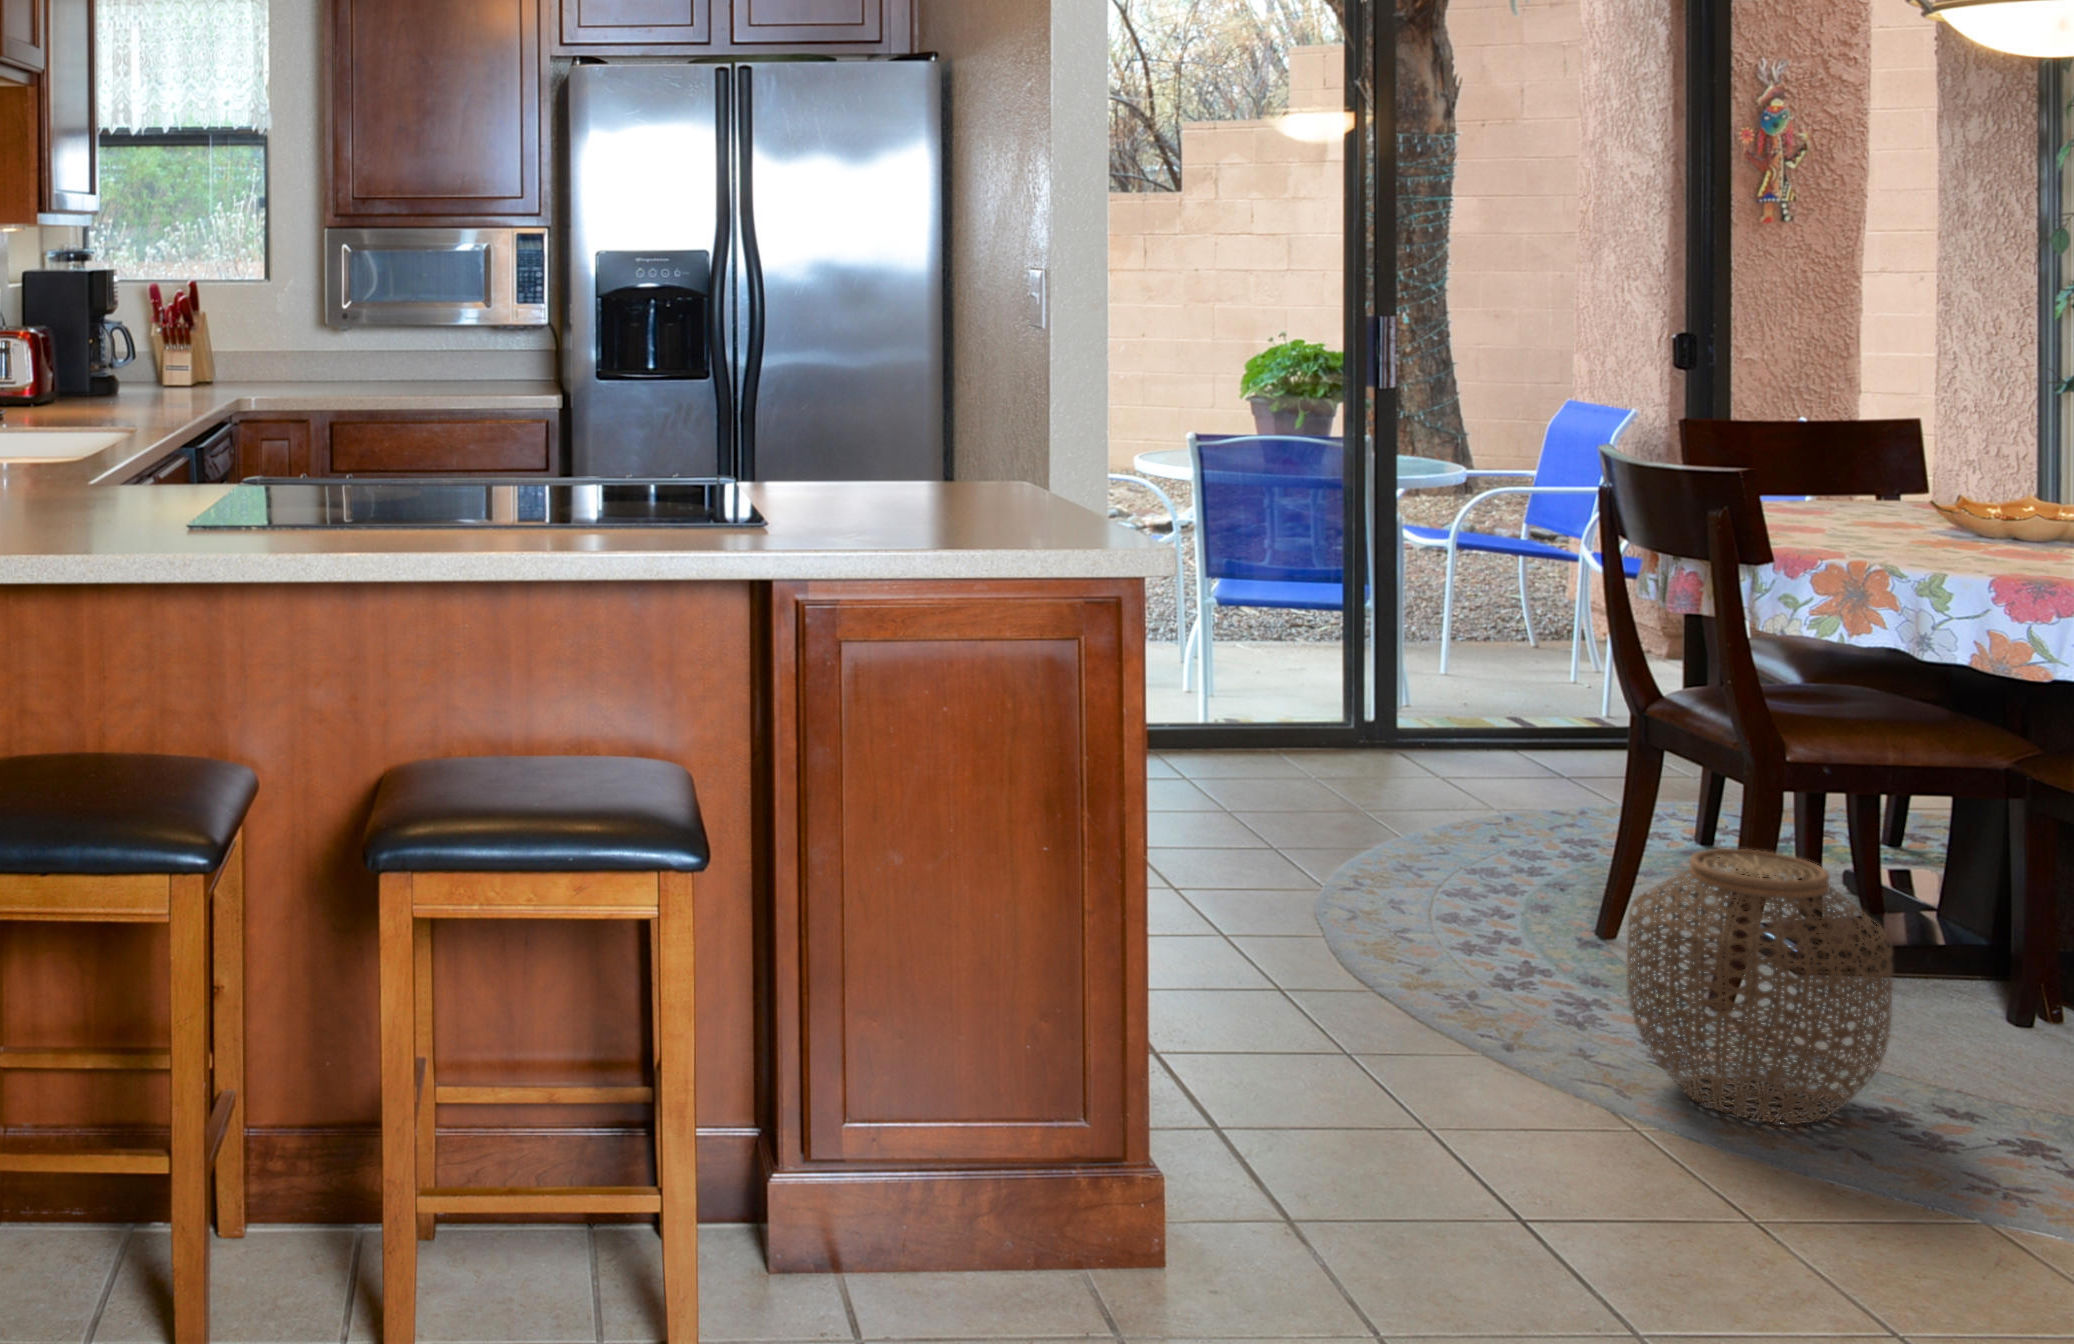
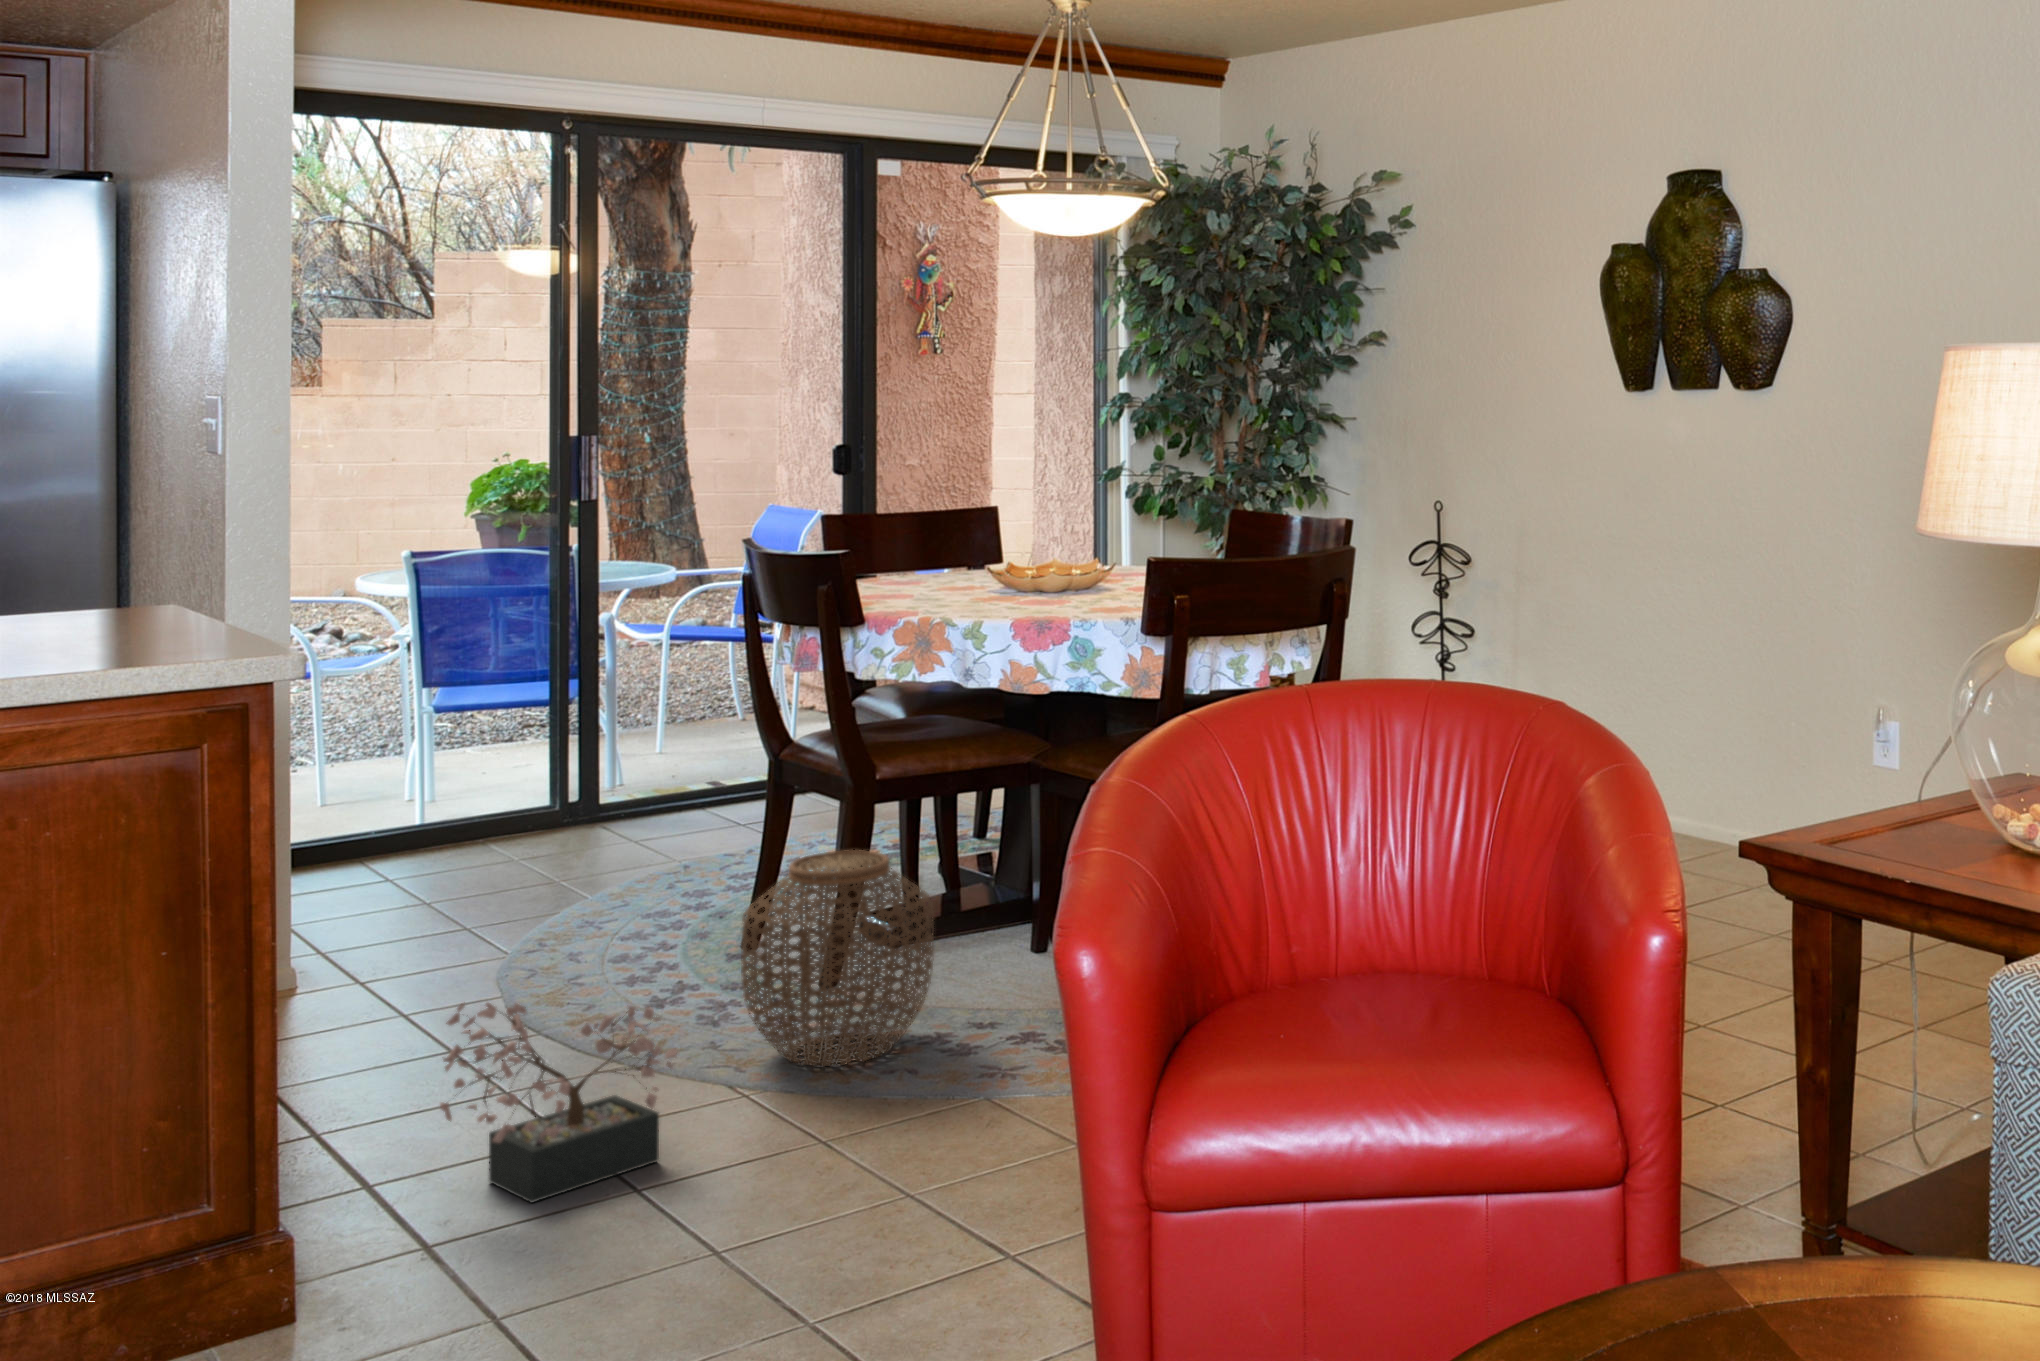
decorative plant: none [1311,958,1573,1206] -> present [440,1003,678,1203]

